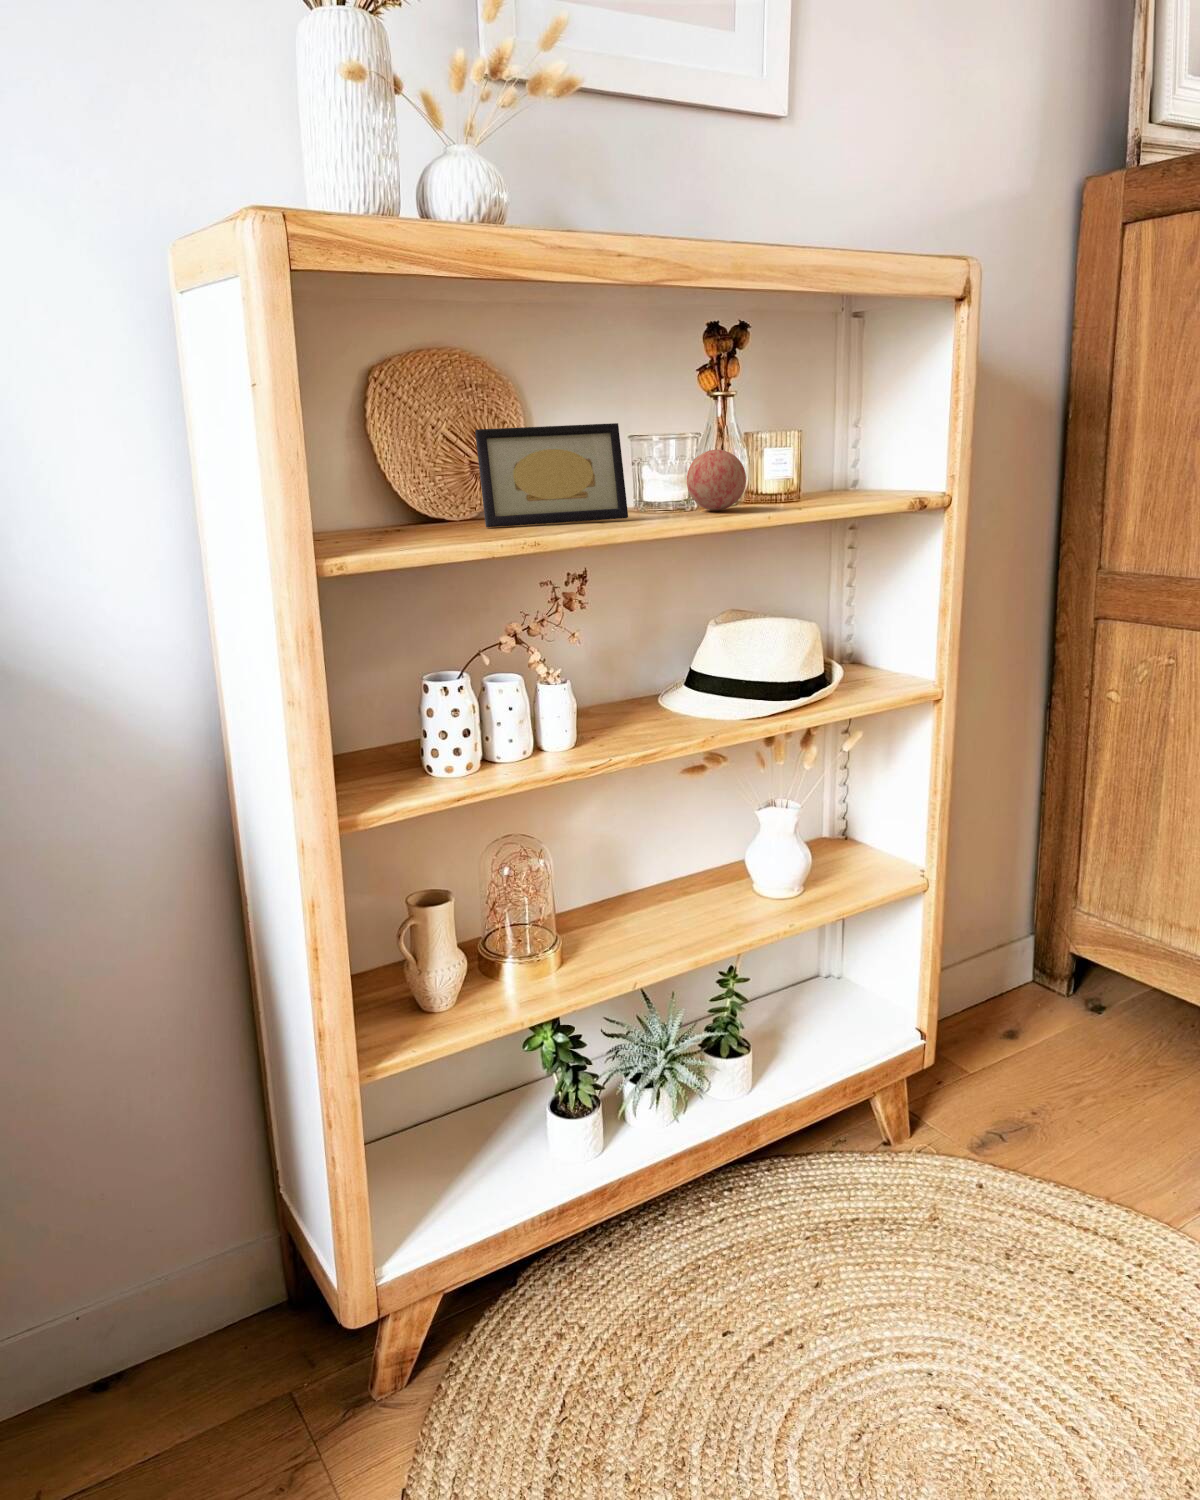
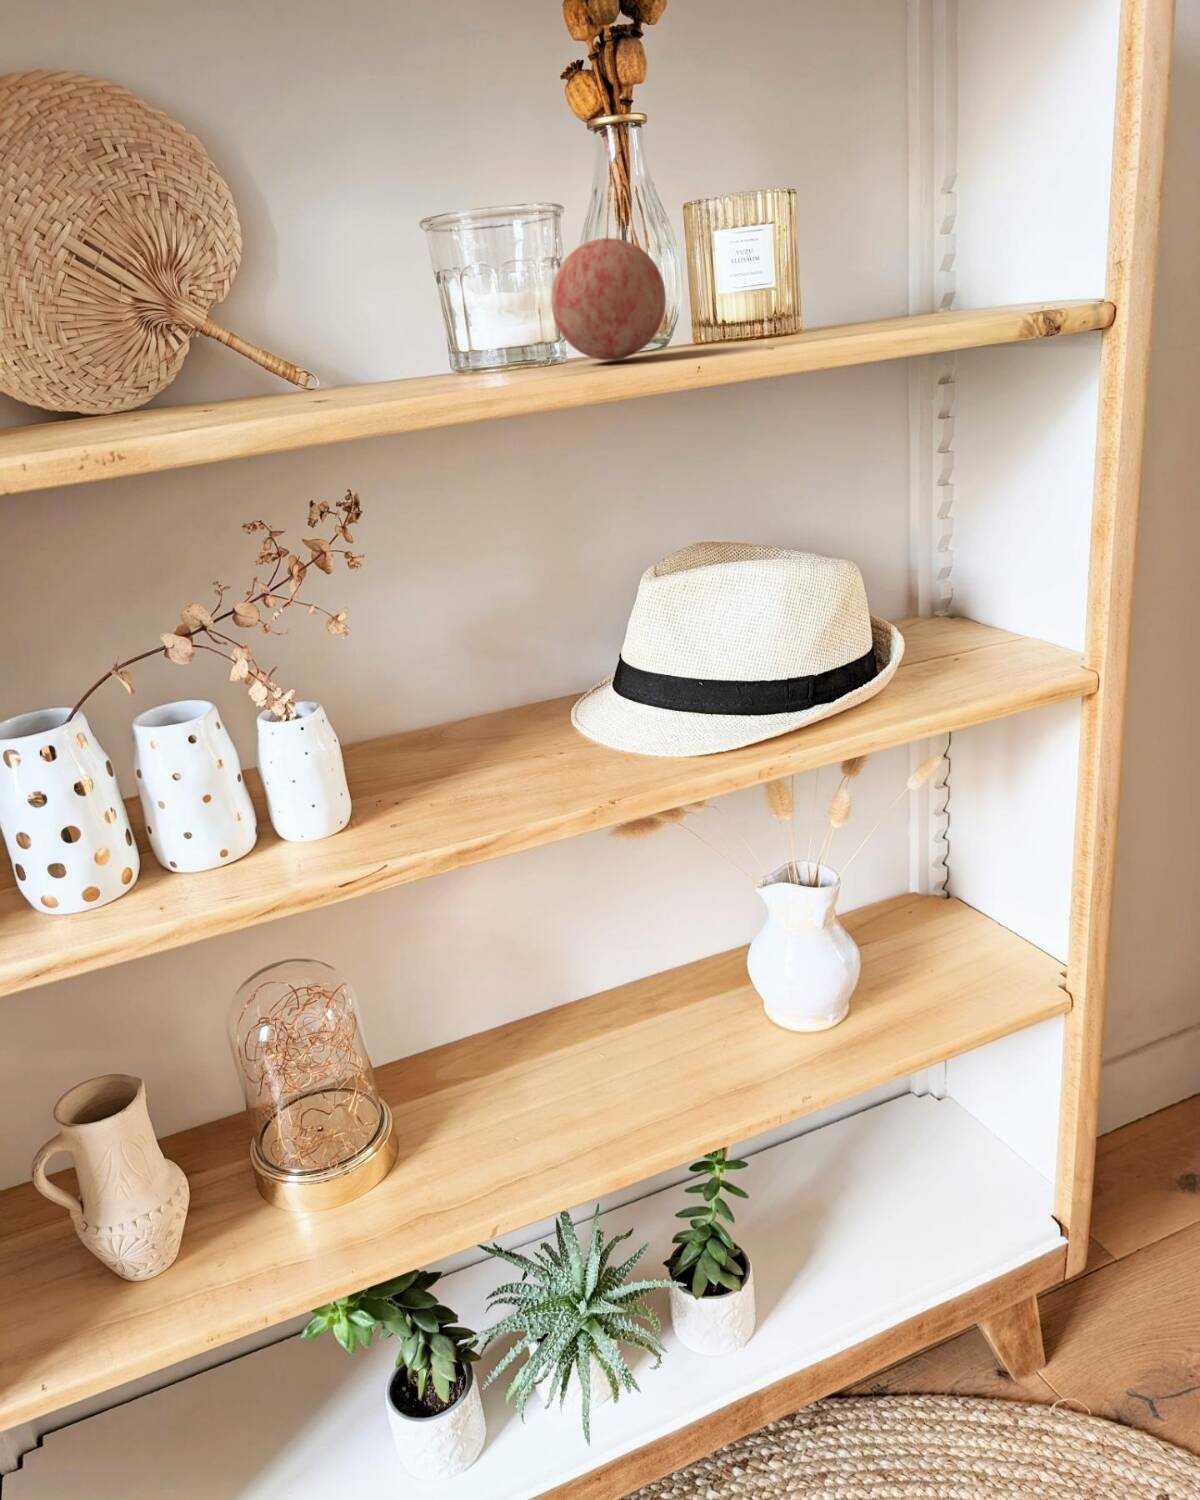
picture frame: present [475,423,628,527] -> none [91,195,410,423]

